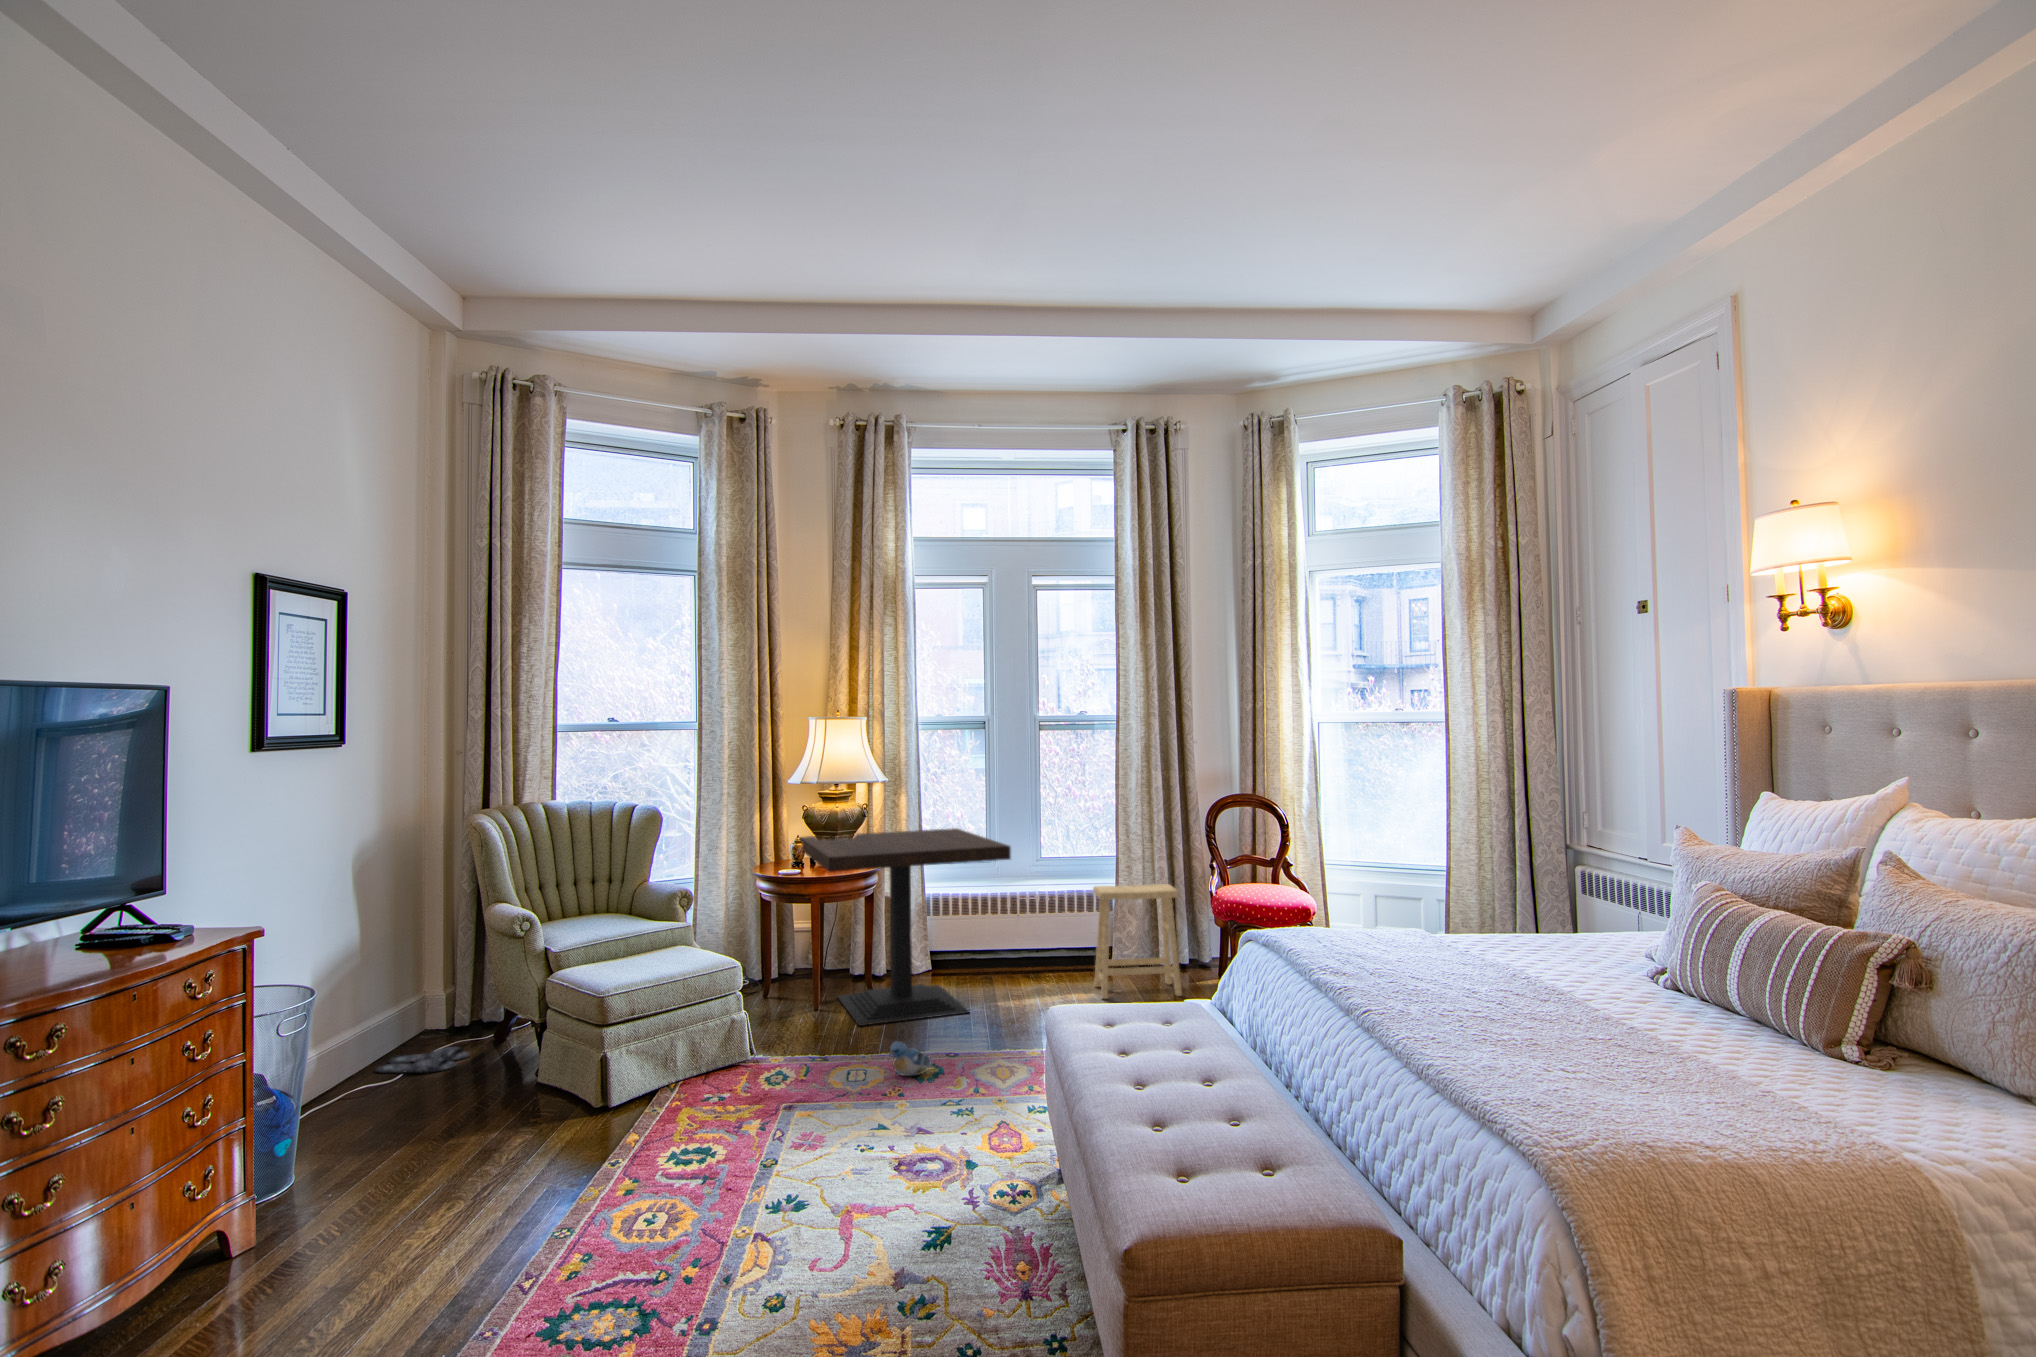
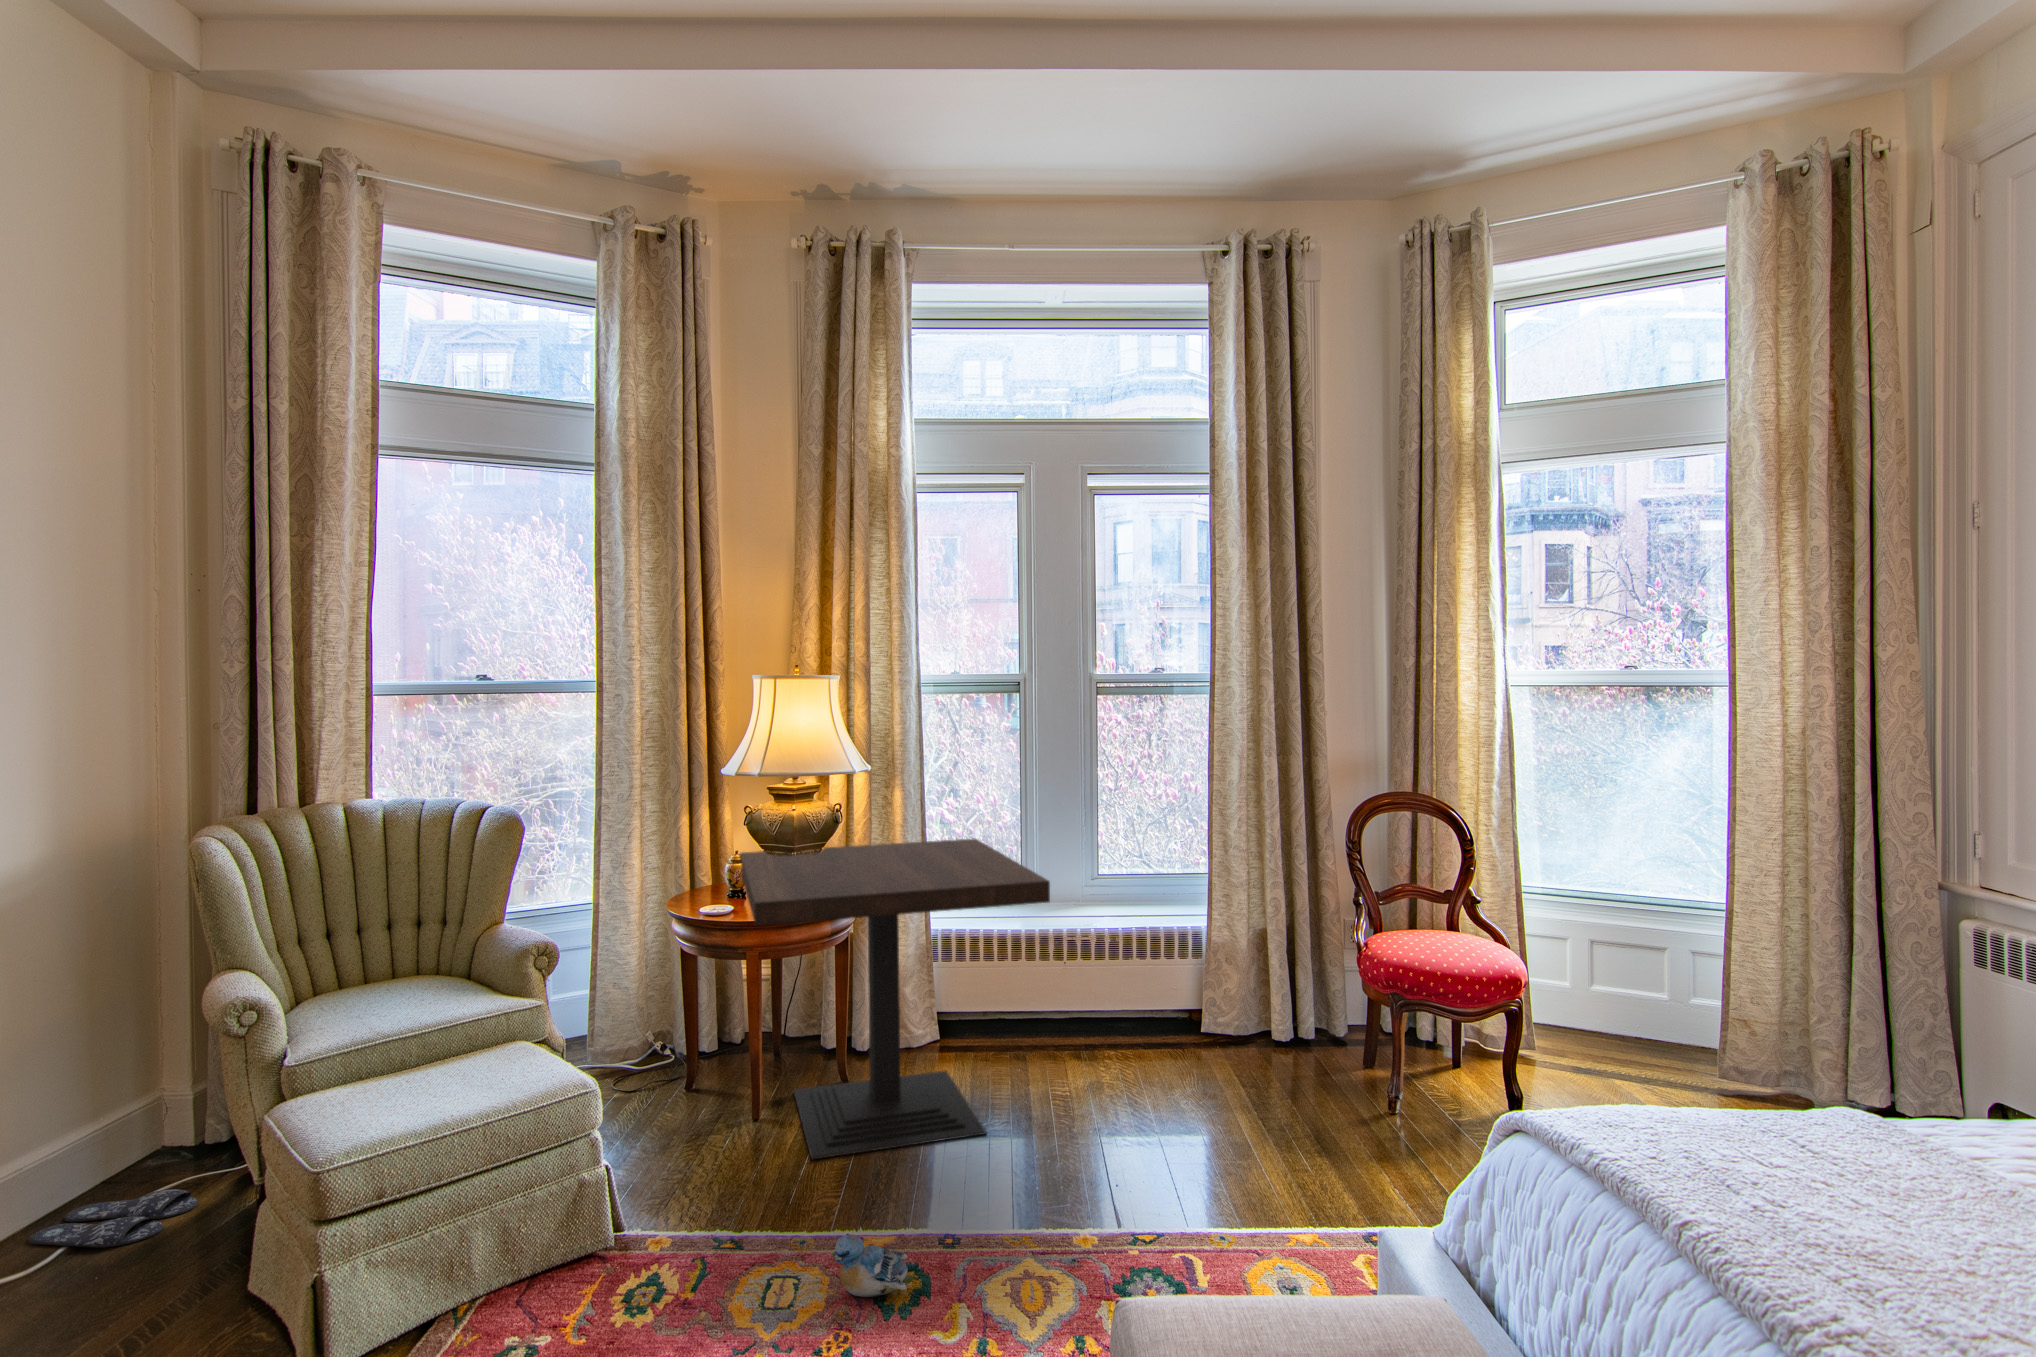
footstool: present [1093,884,1182,999] -> none [1177,930,1315,1111]

